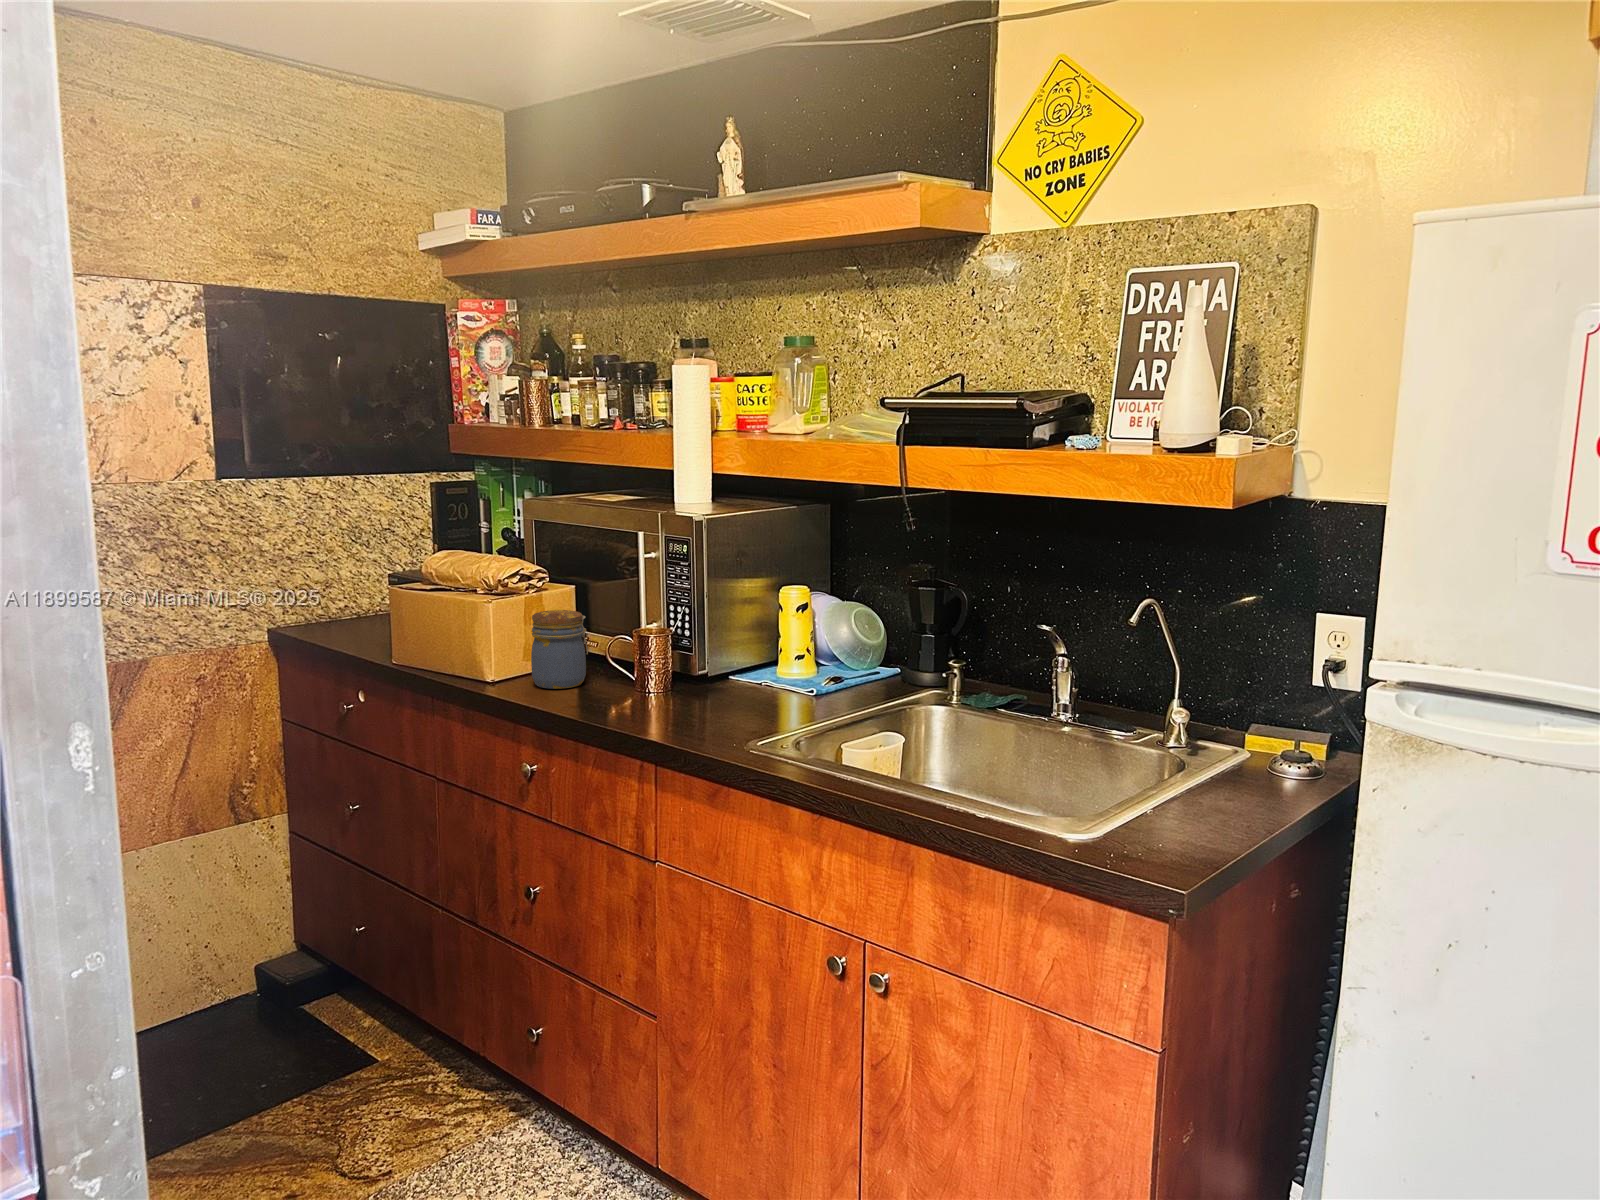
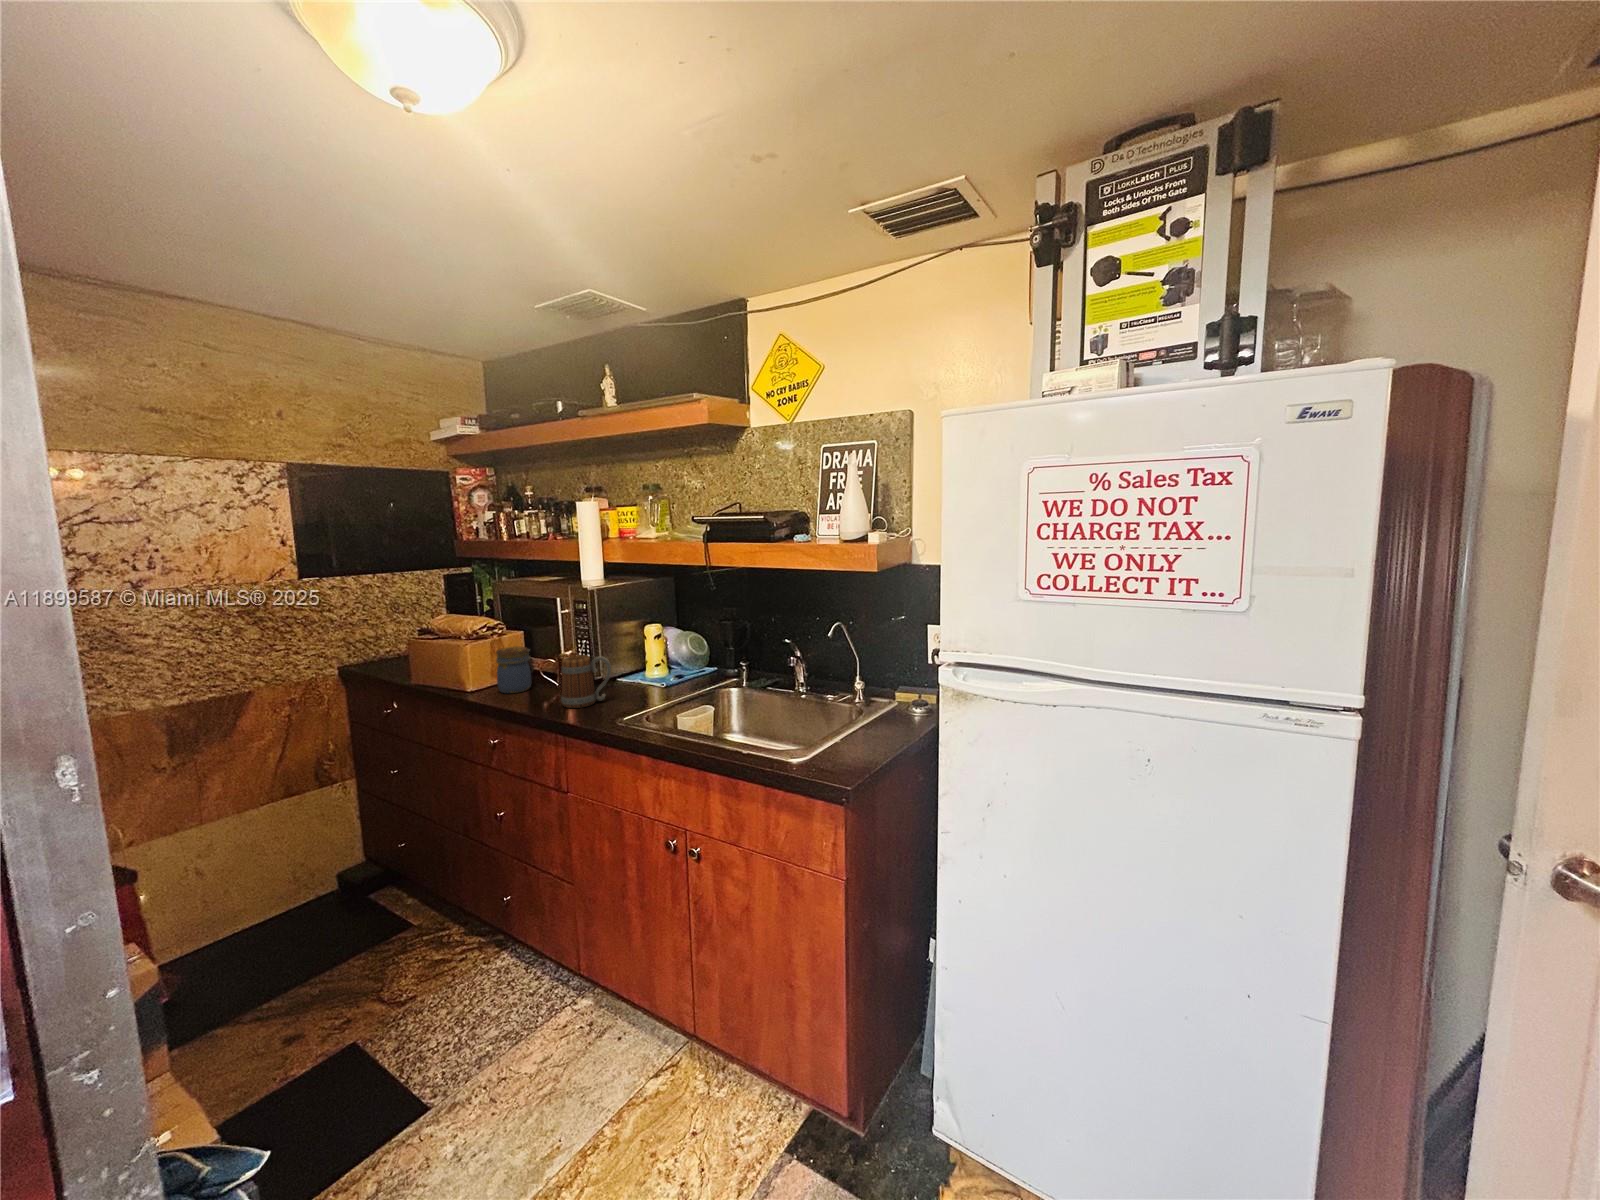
mug: none [644,630,729,721] -> present [561,655,611,708]

